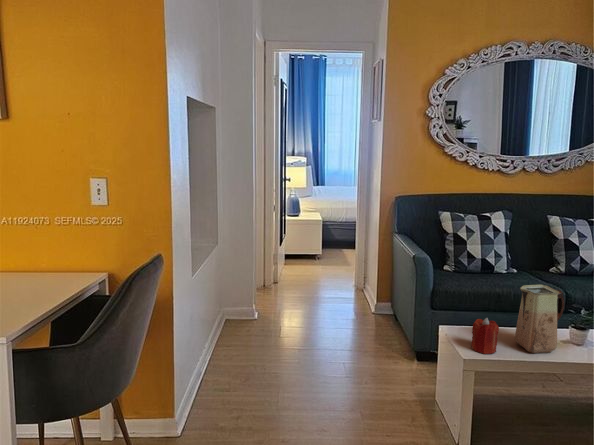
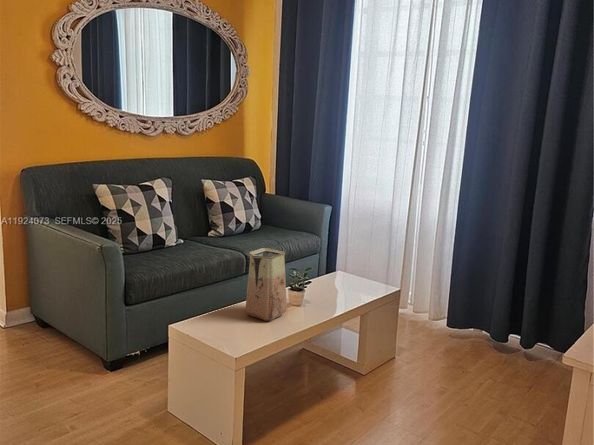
candle: present [471,318,499,354] -> none [214,295,241,337]

